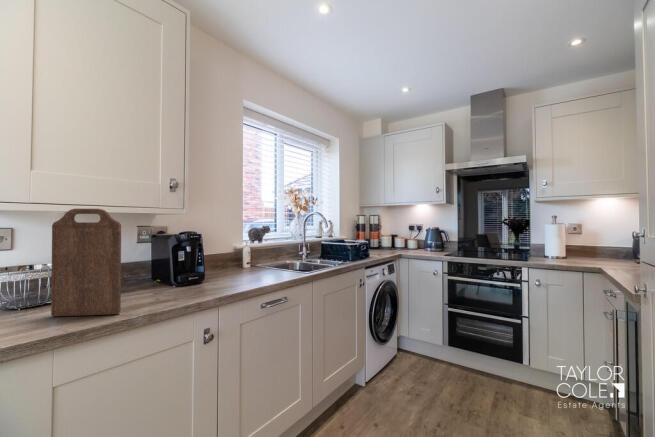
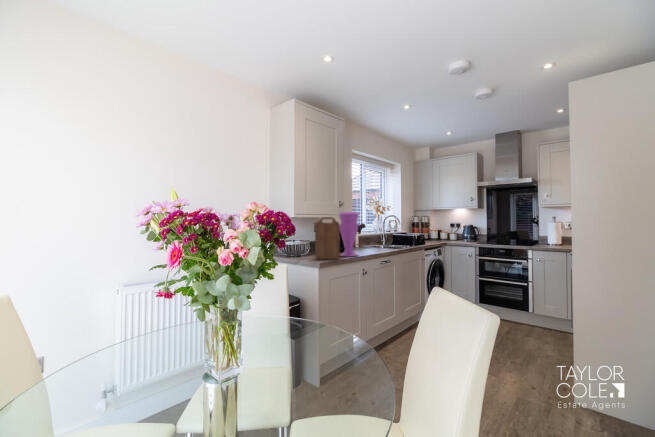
vase: none [154,199,205,300] -> present [339,212,359,256]

